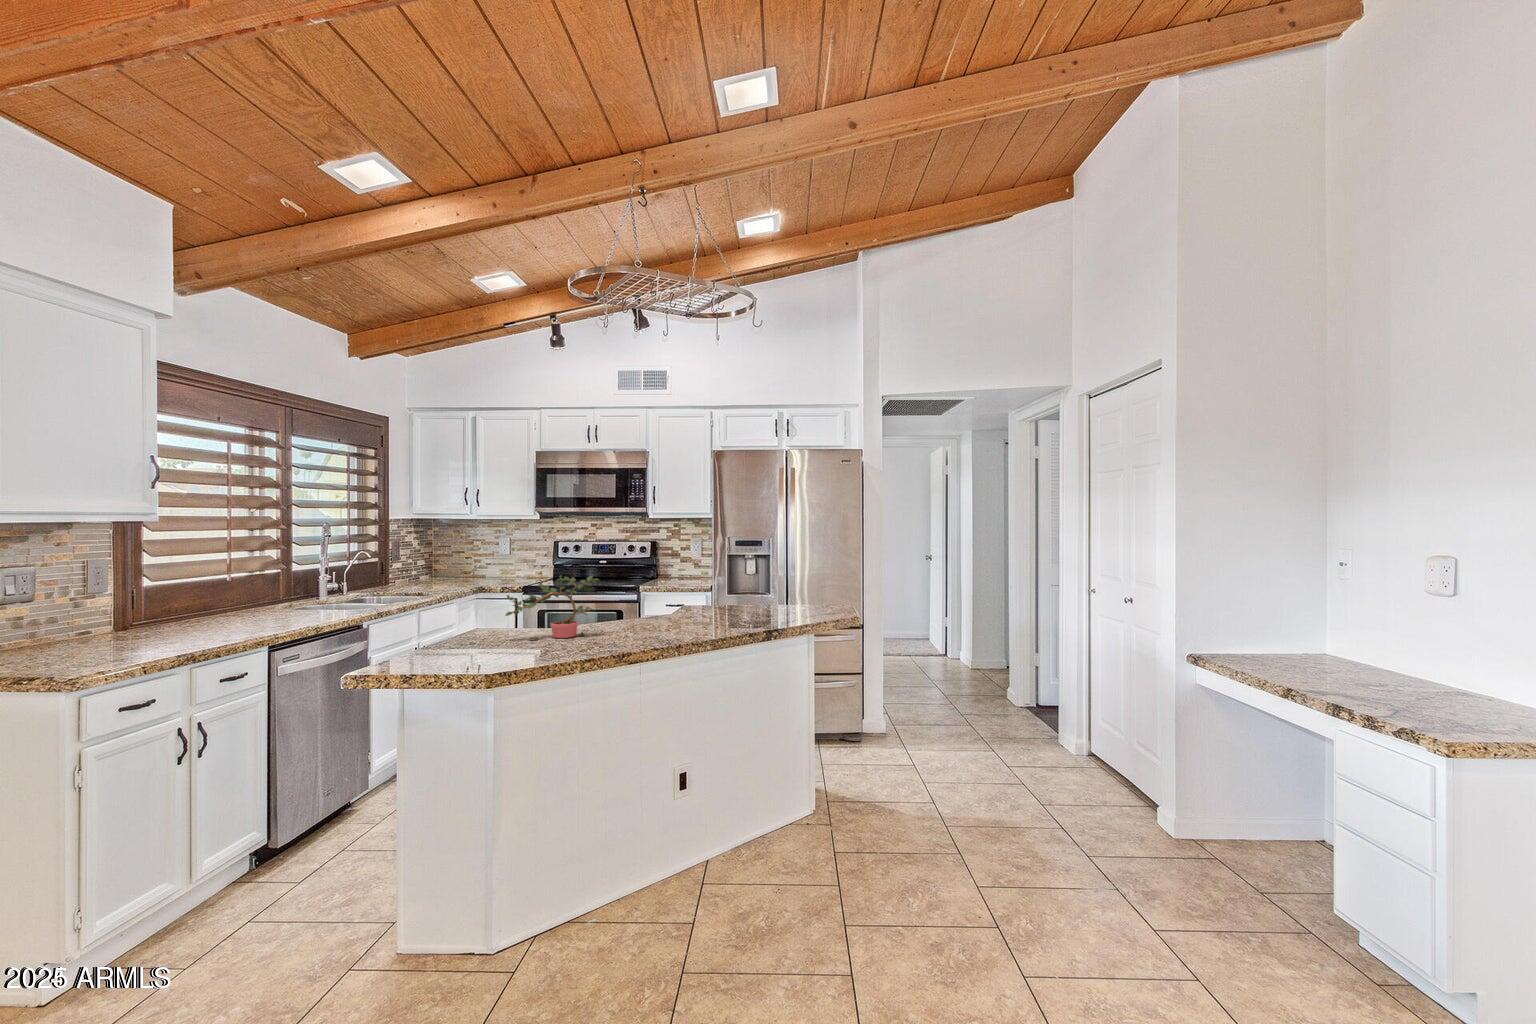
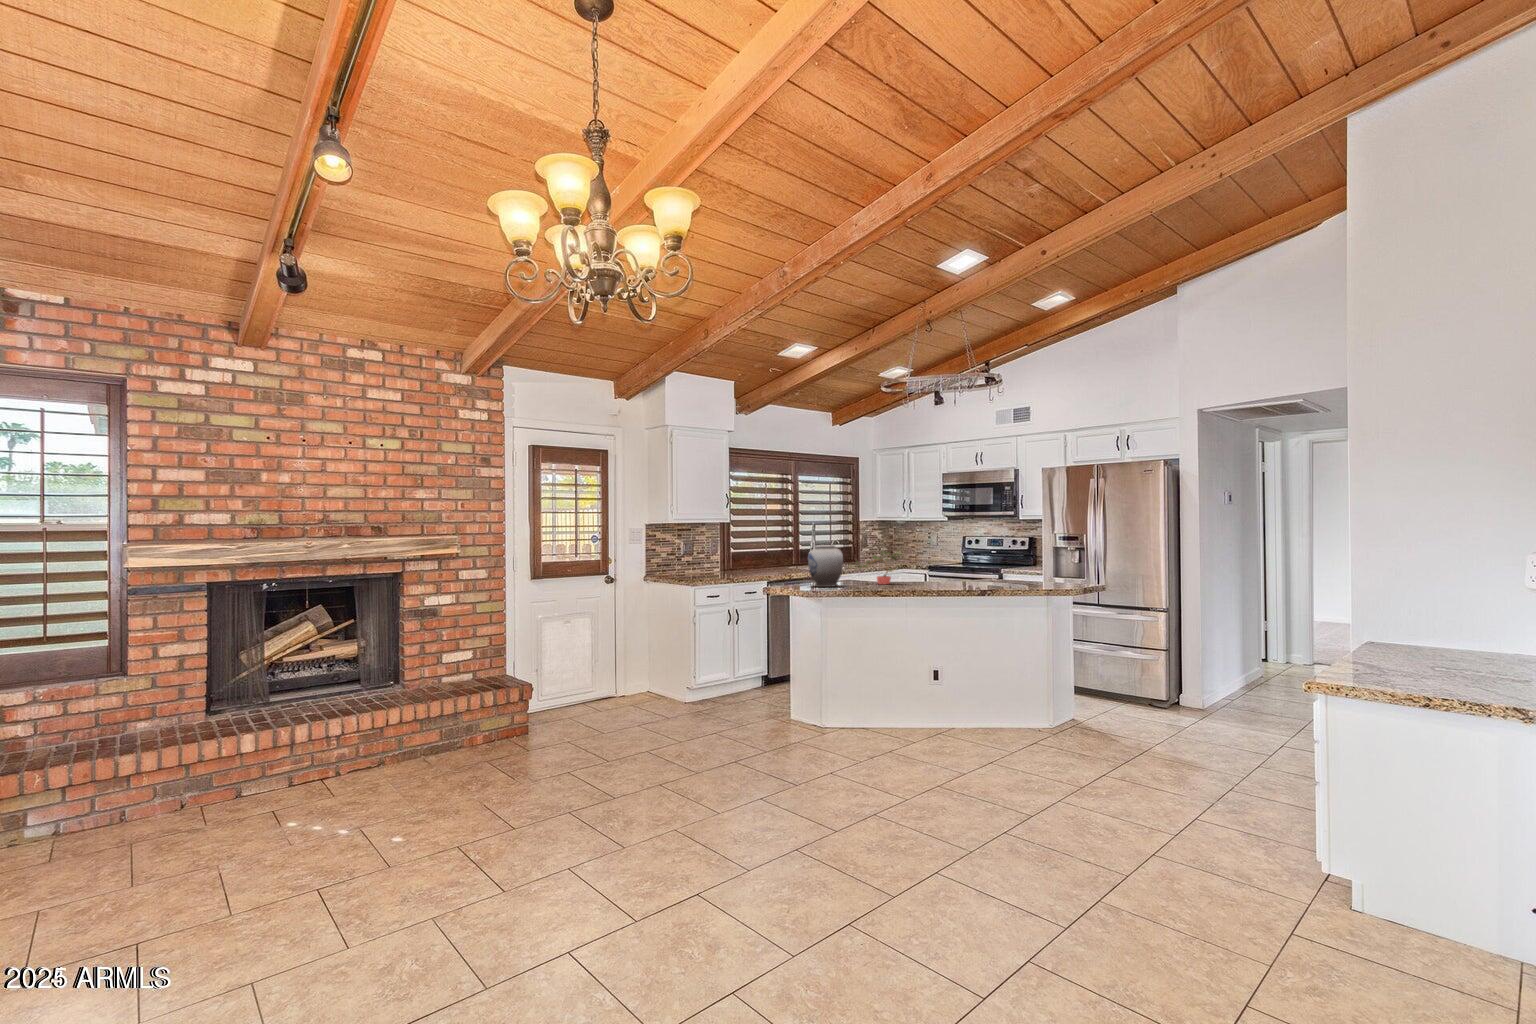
vase: none [425,570,504,661] -> present [808,545,843,587]

